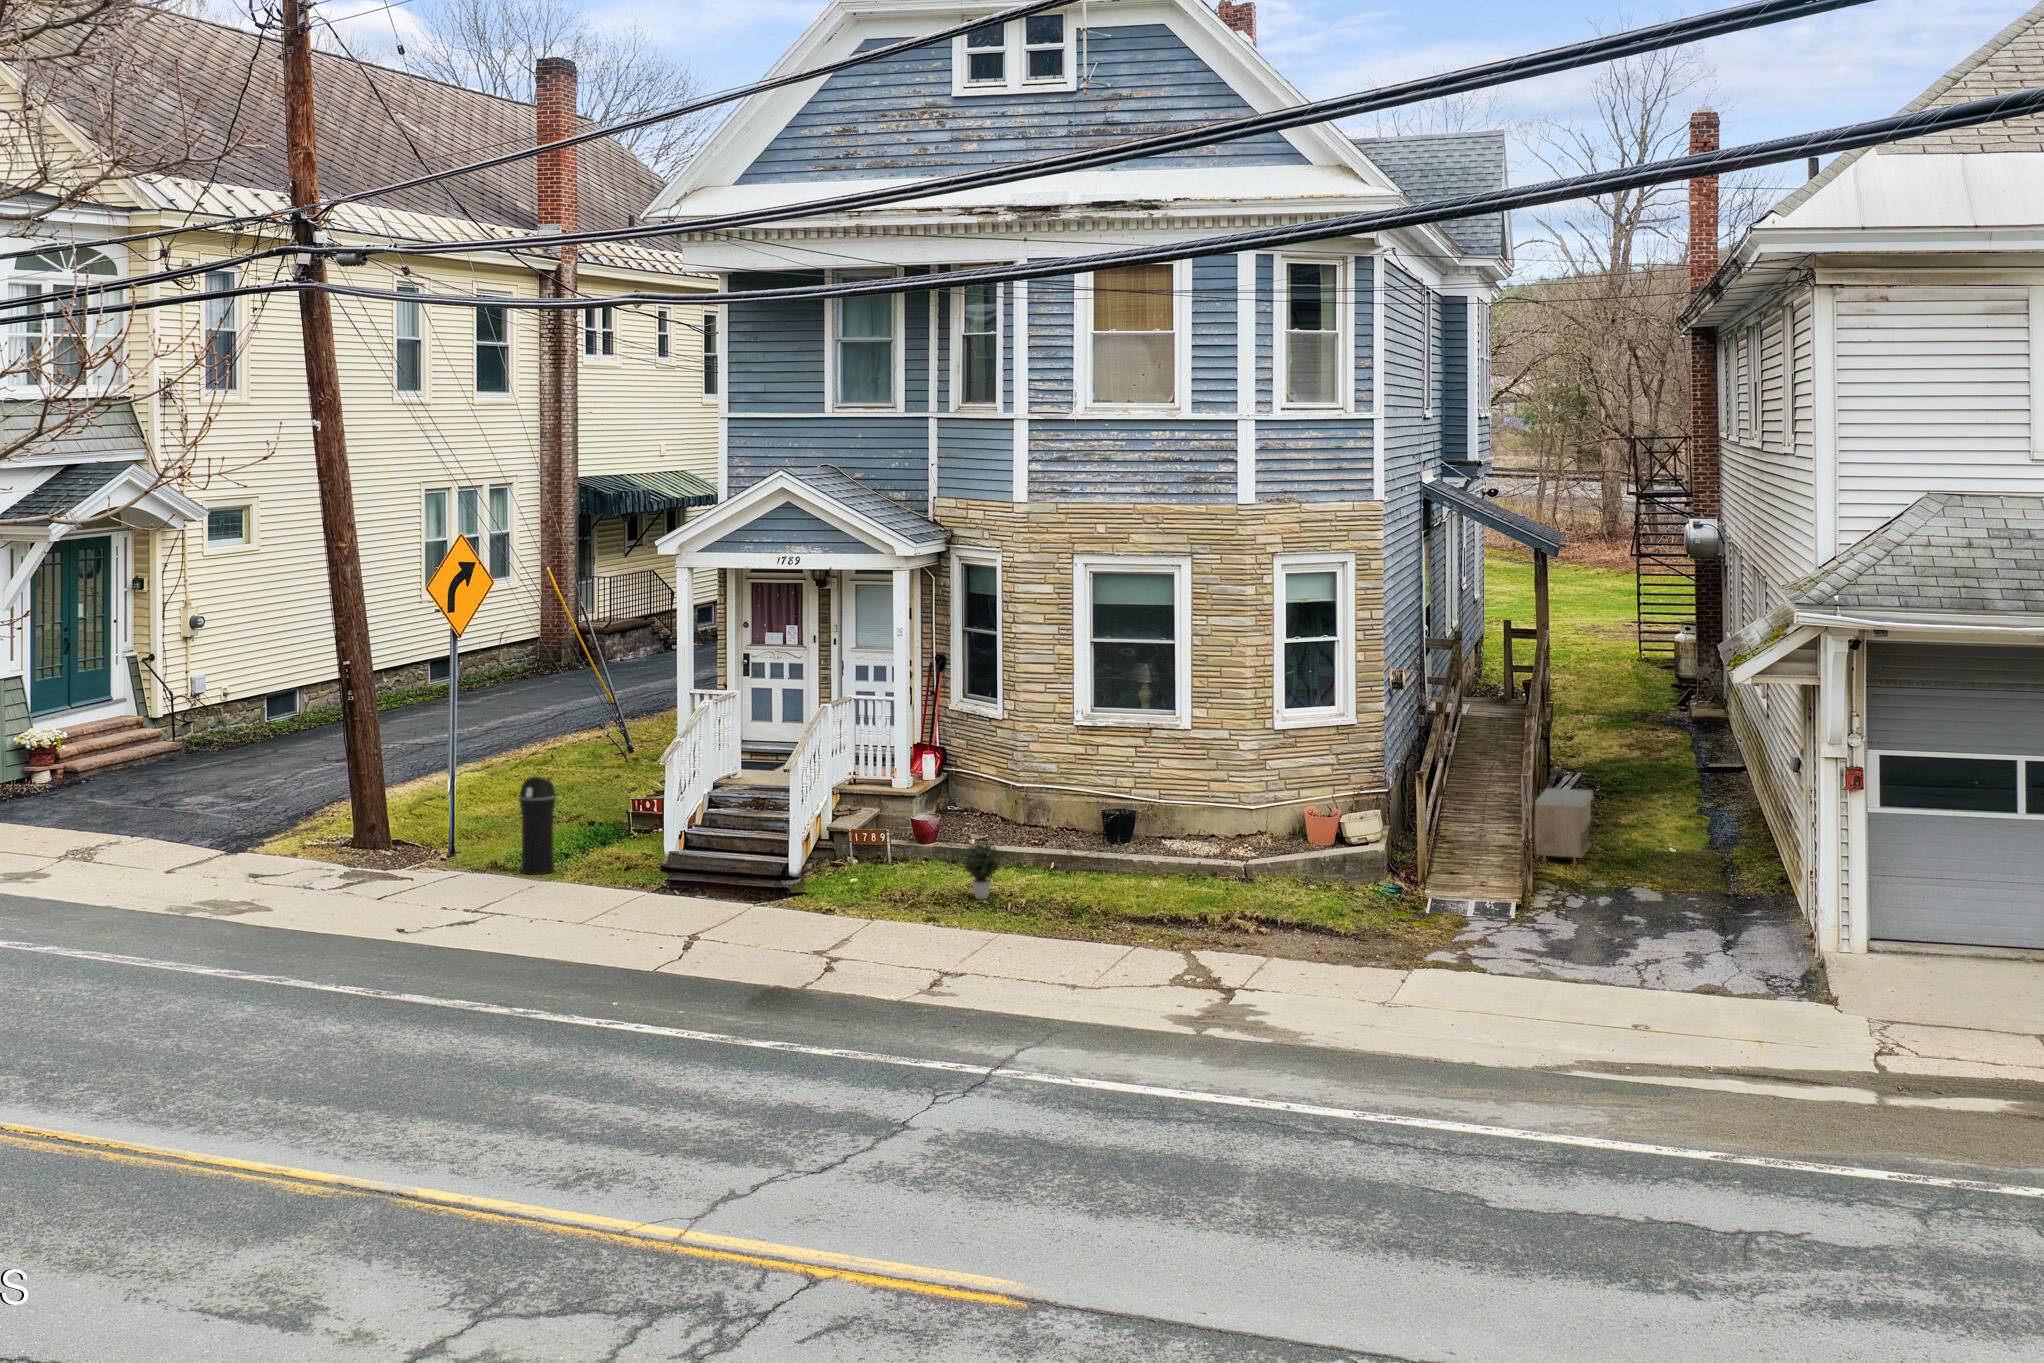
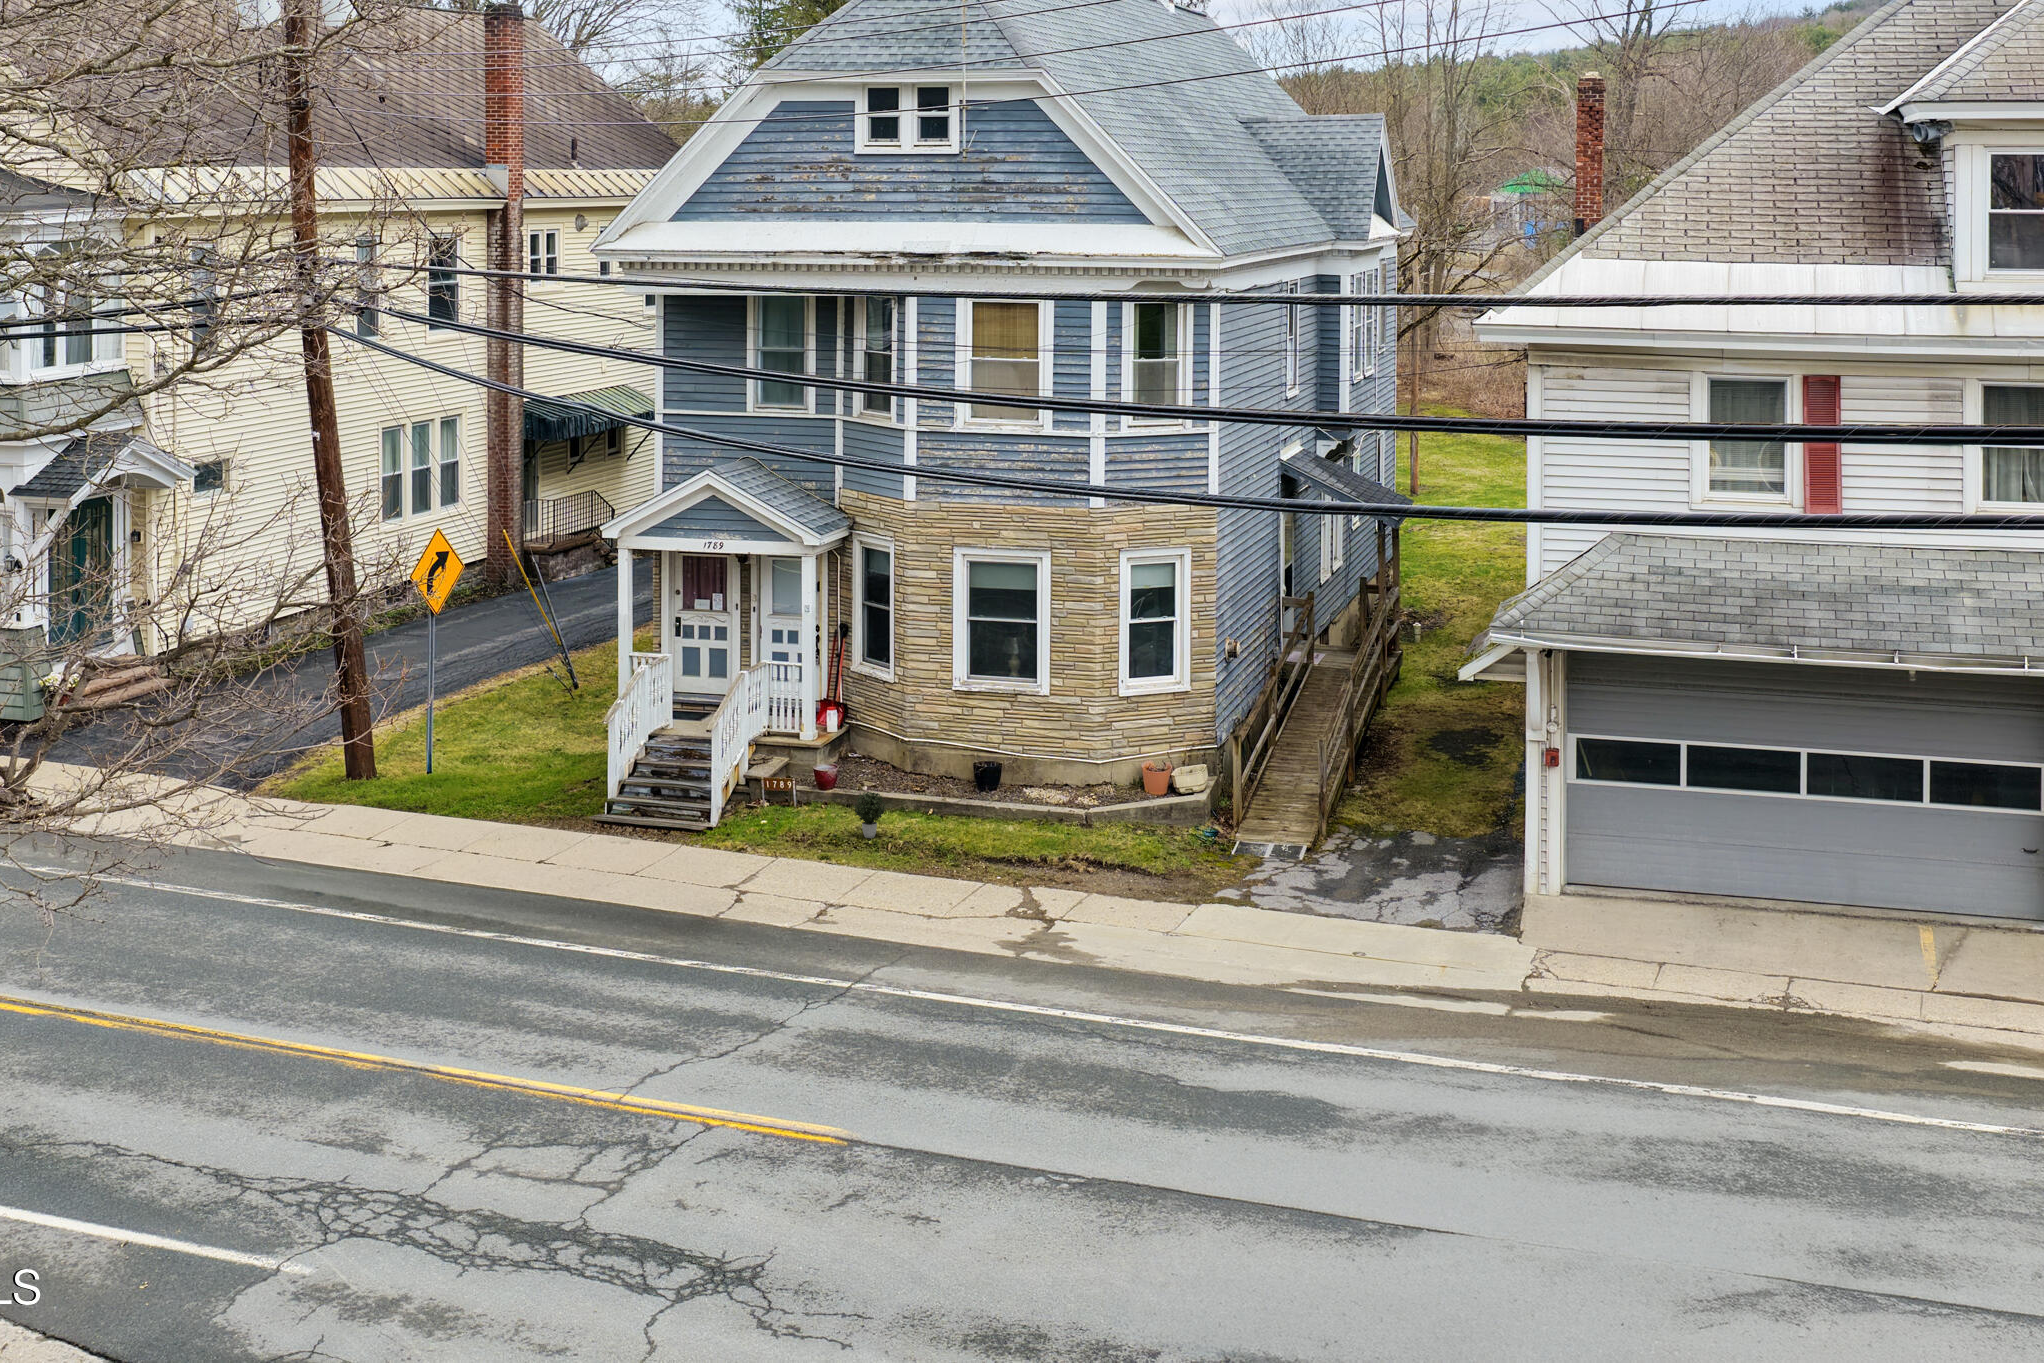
trash can: present [519,776,556,875] -> none [488,732,519,812]
storage bench: present [1535,788,1593,863] -> none [1337,742,1391,807]

